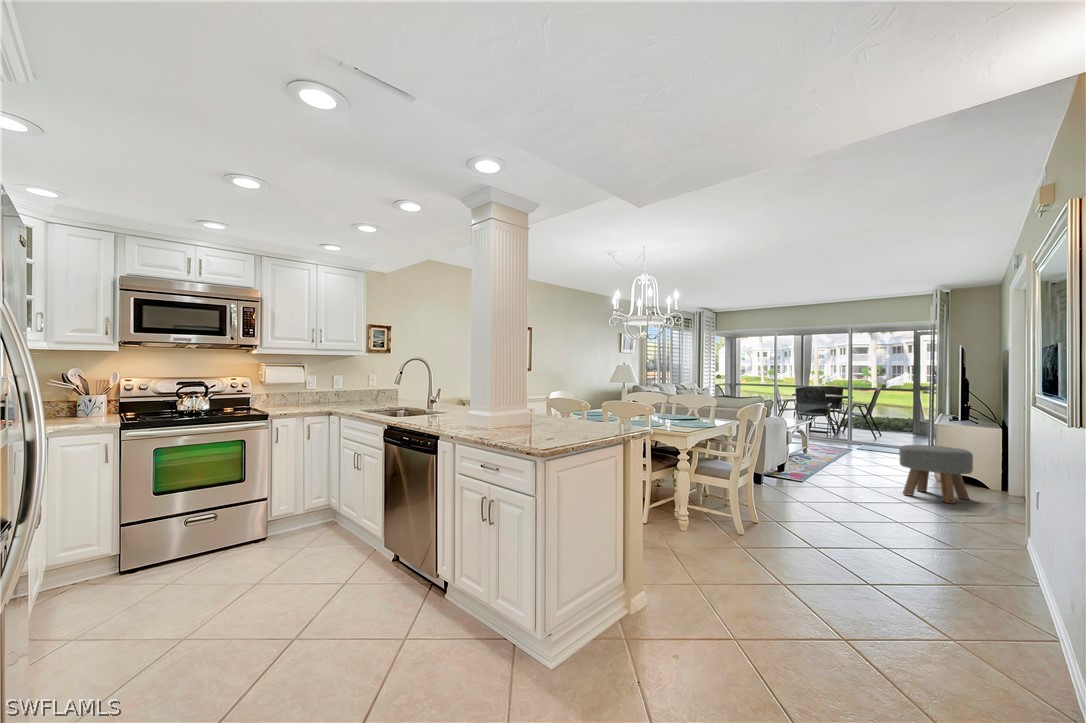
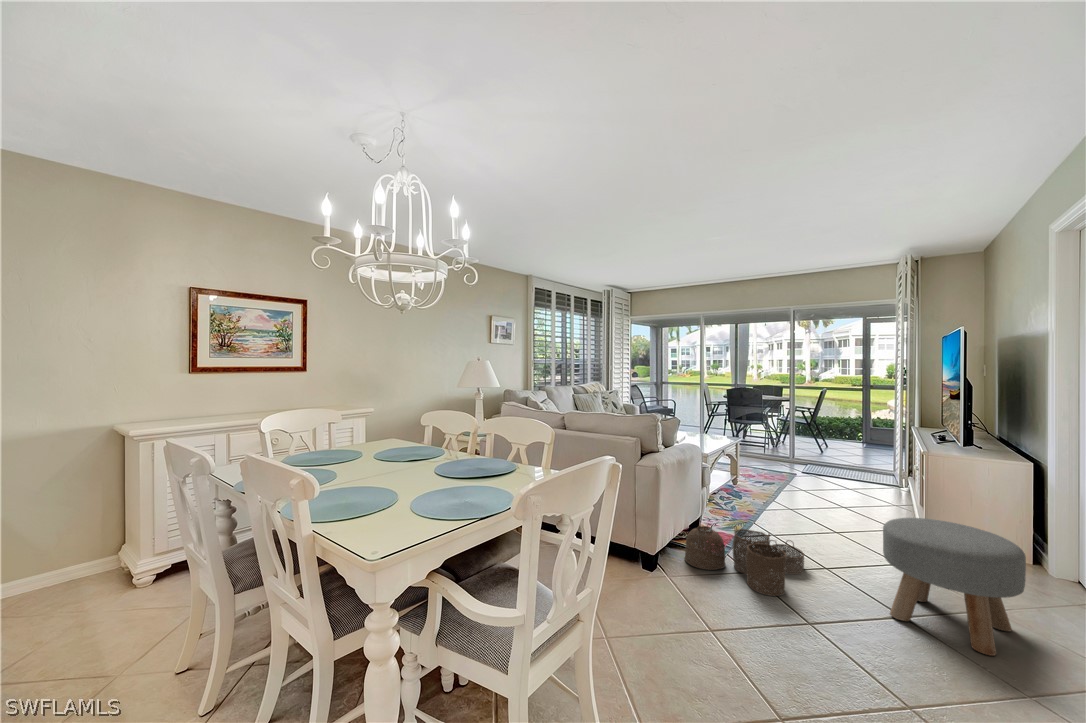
woven basket: none [779,456,855,488] -> present [685,524,804,596]

